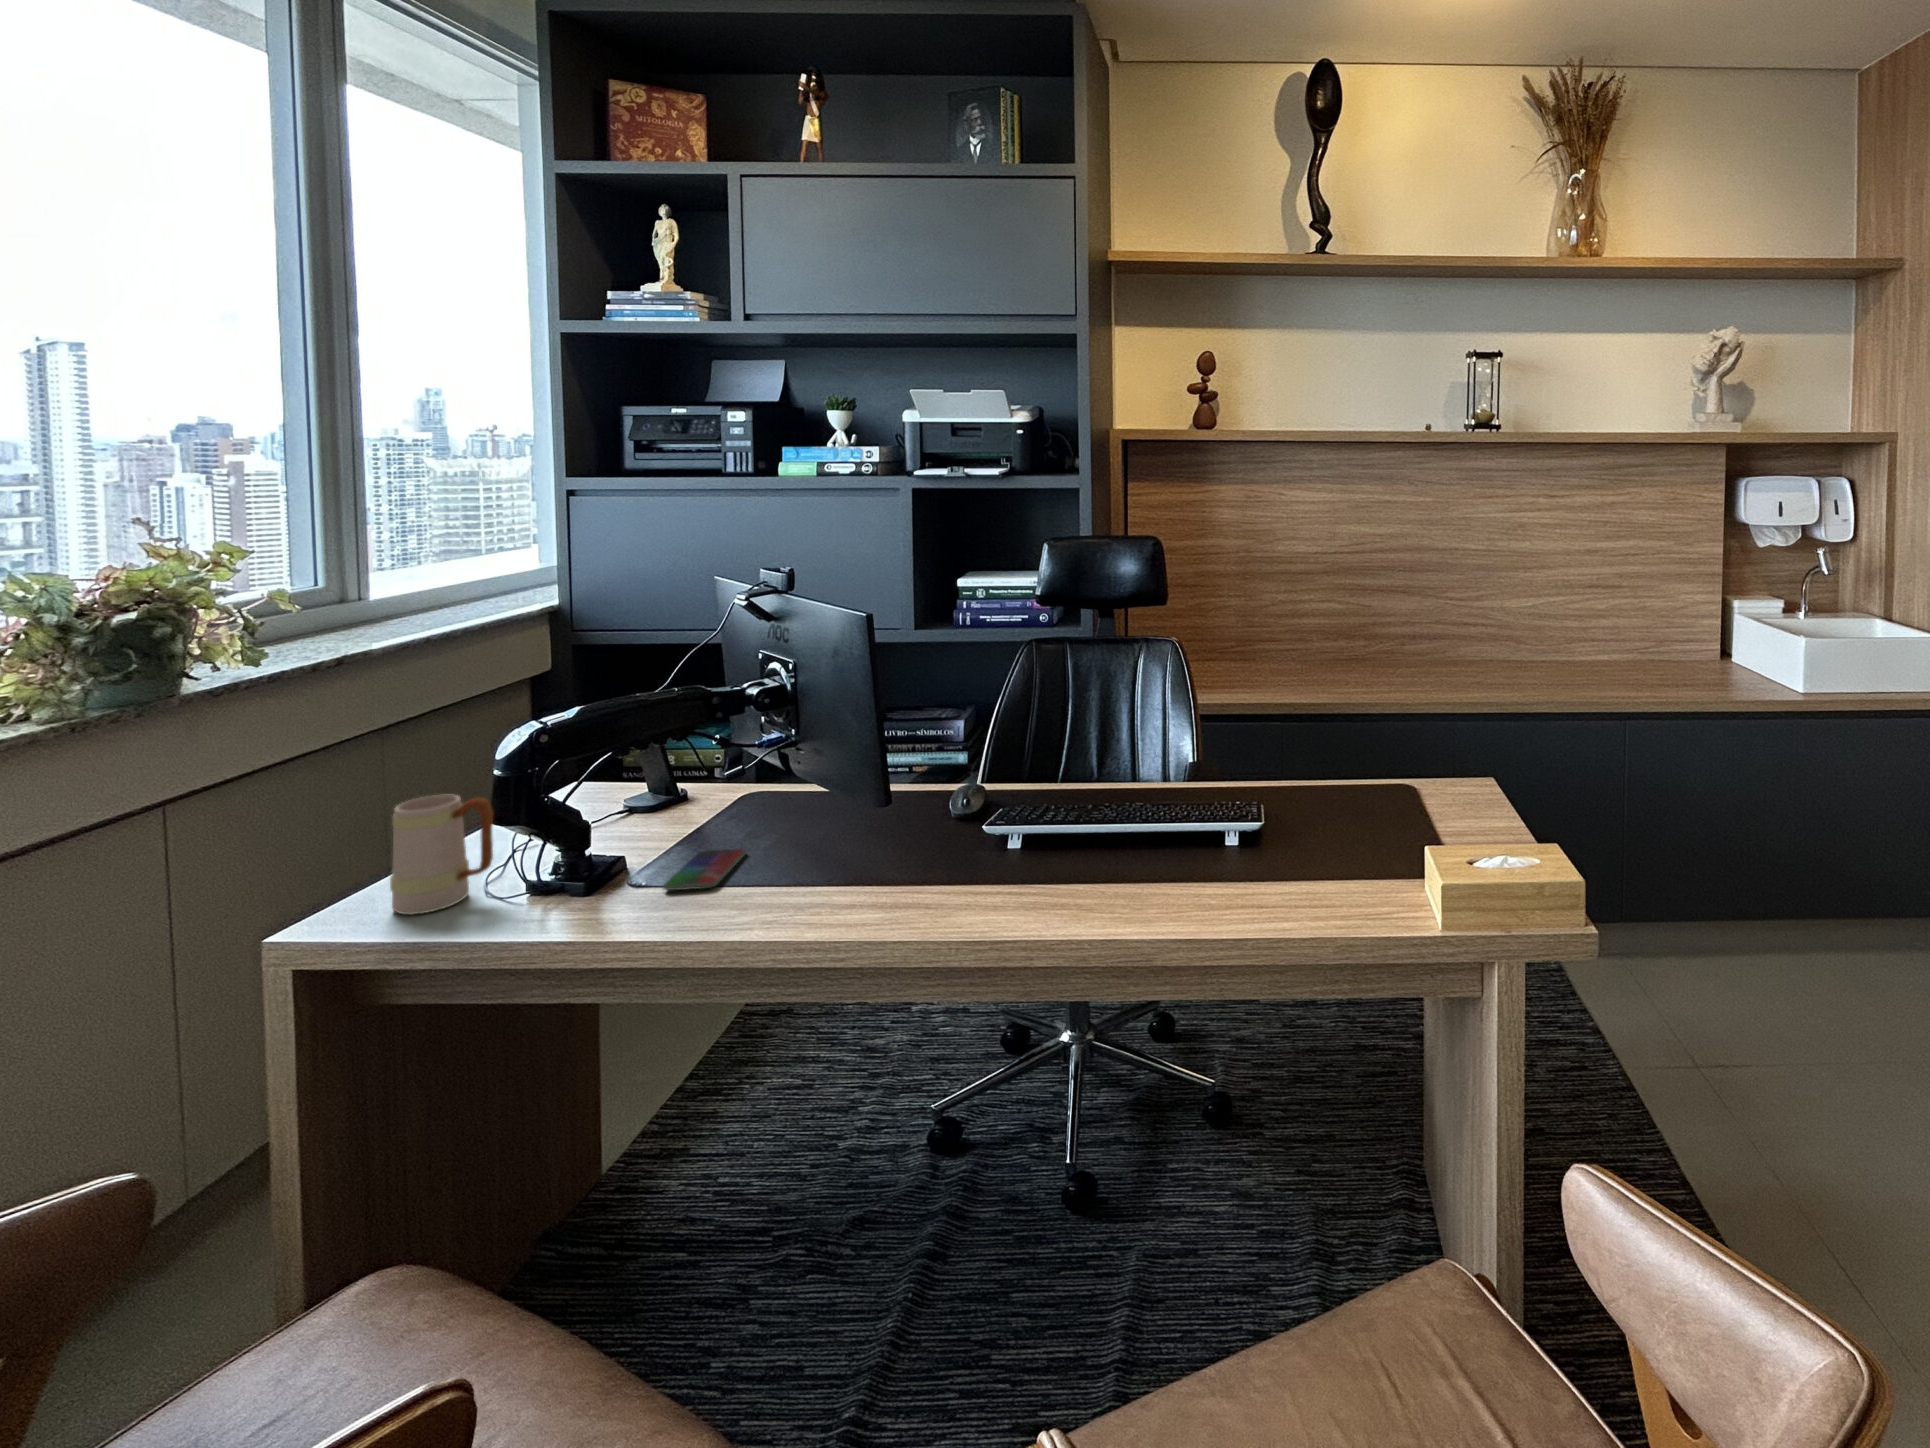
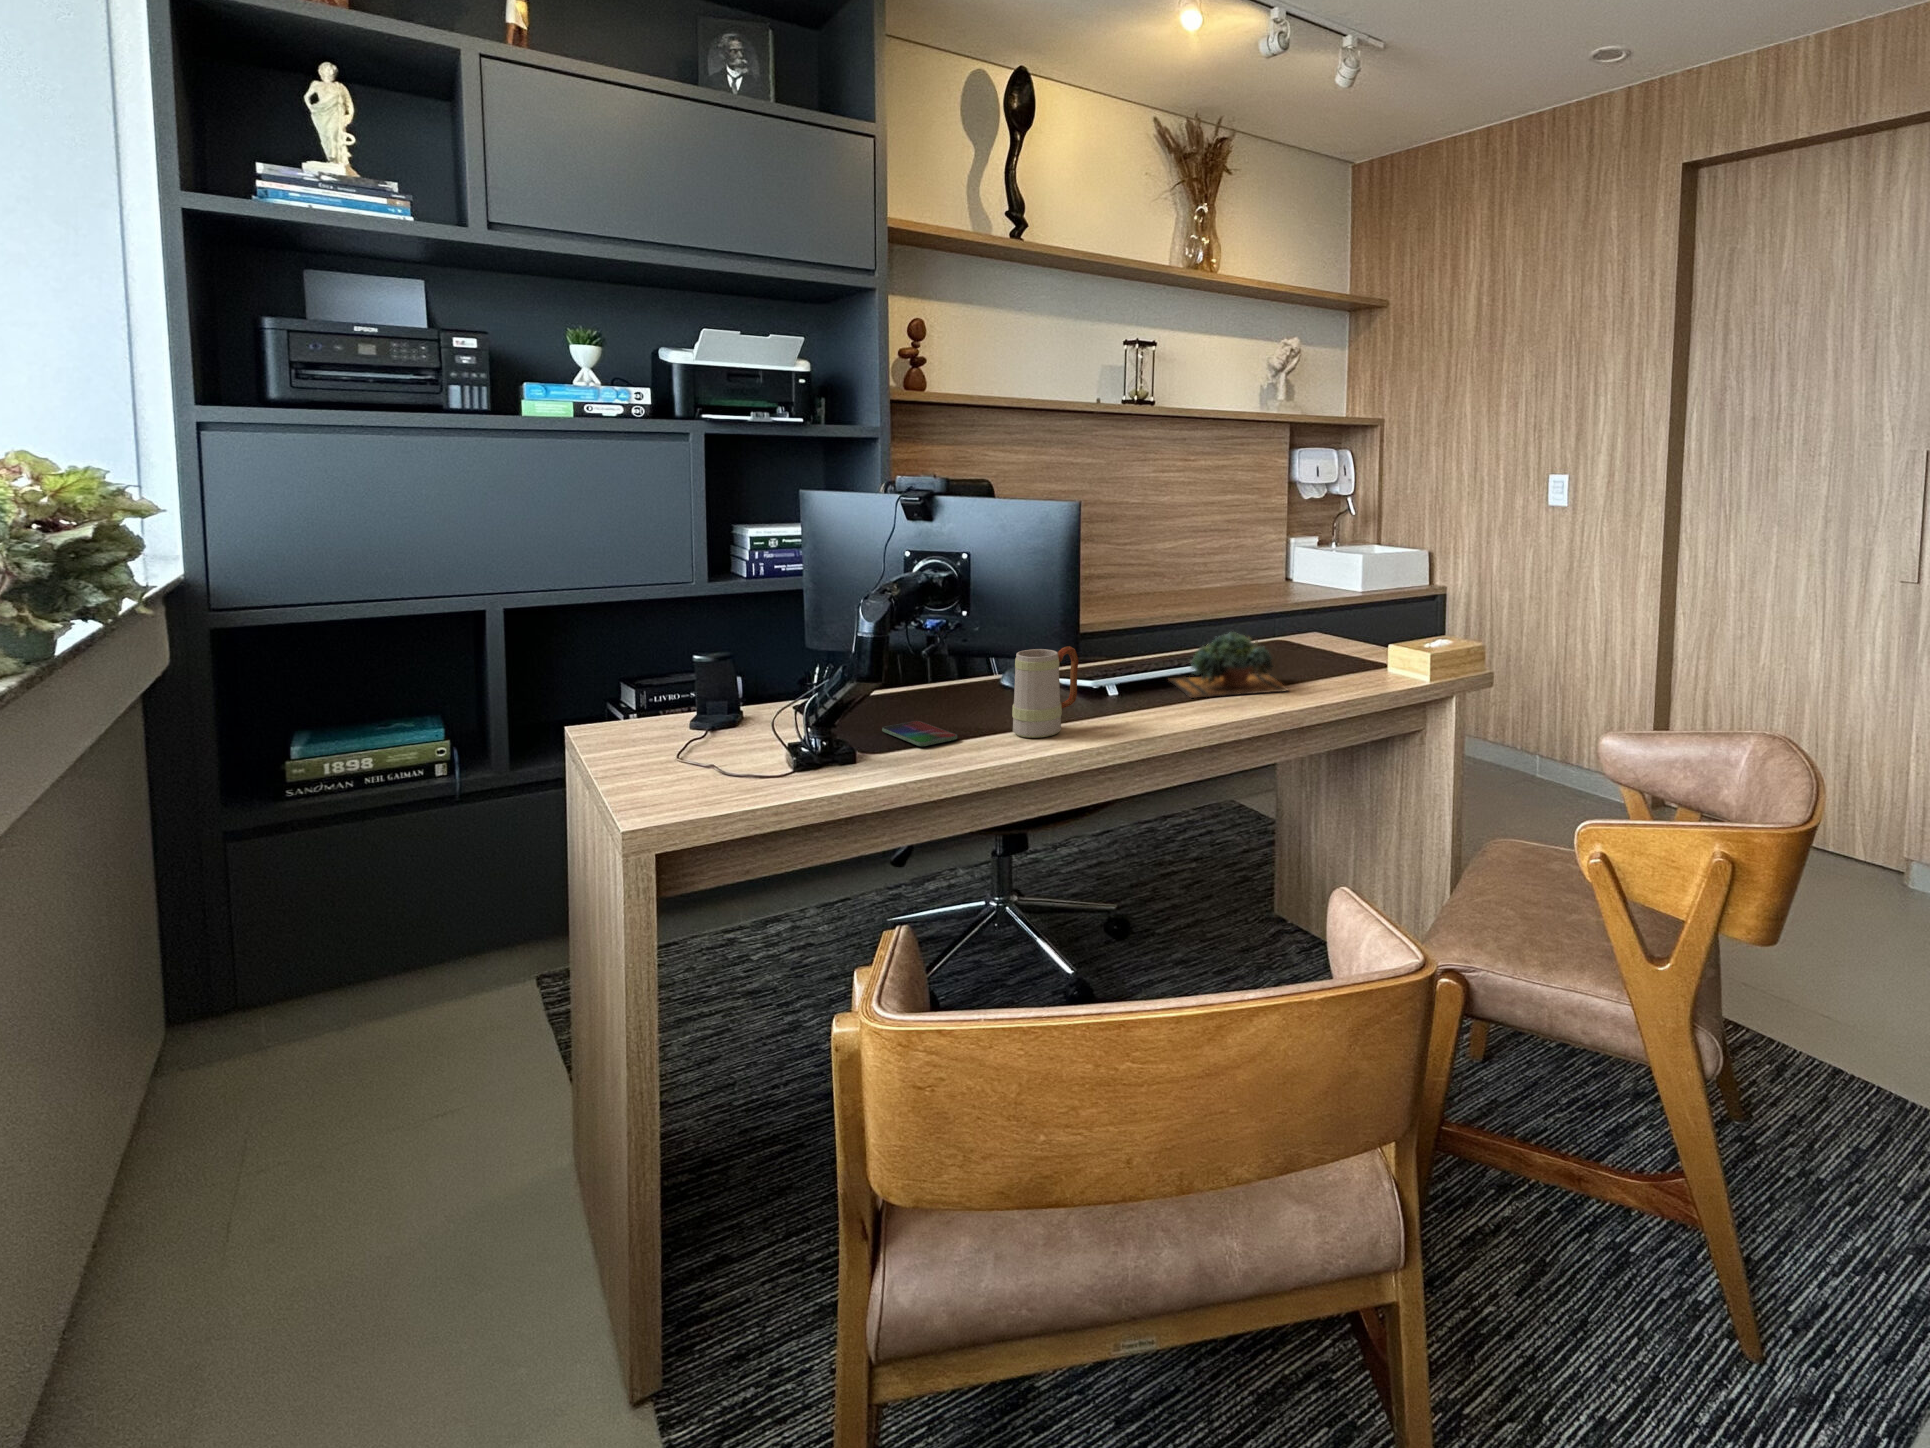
succulent plant: none [1067,786,1255,894] -> present [1169,632,1288,698]
mug: present [390,794,494,915] -> present [1012,646,1078,738]

